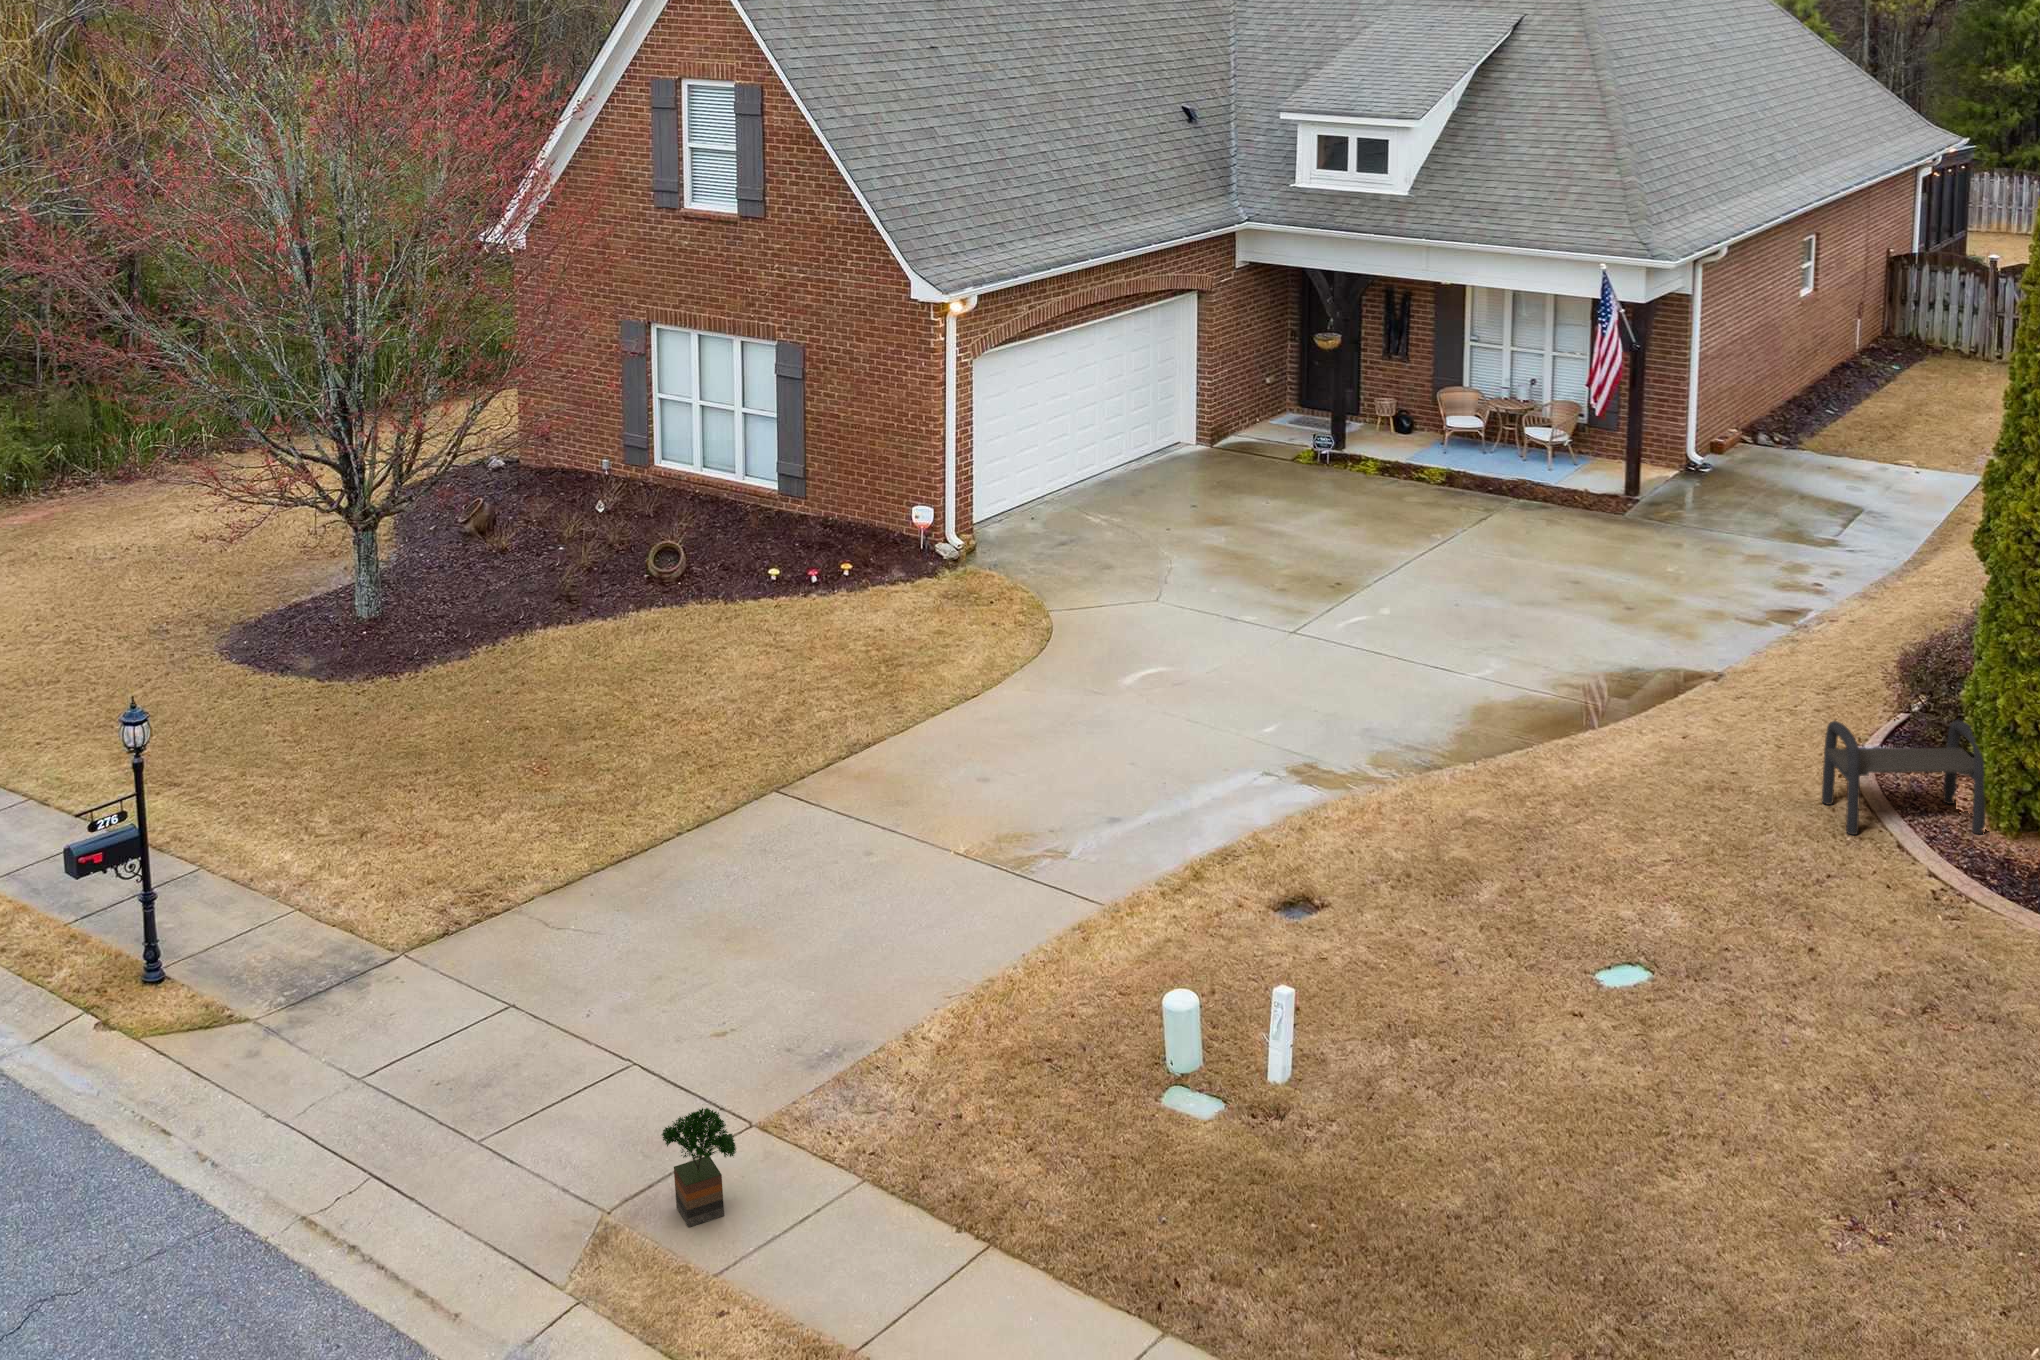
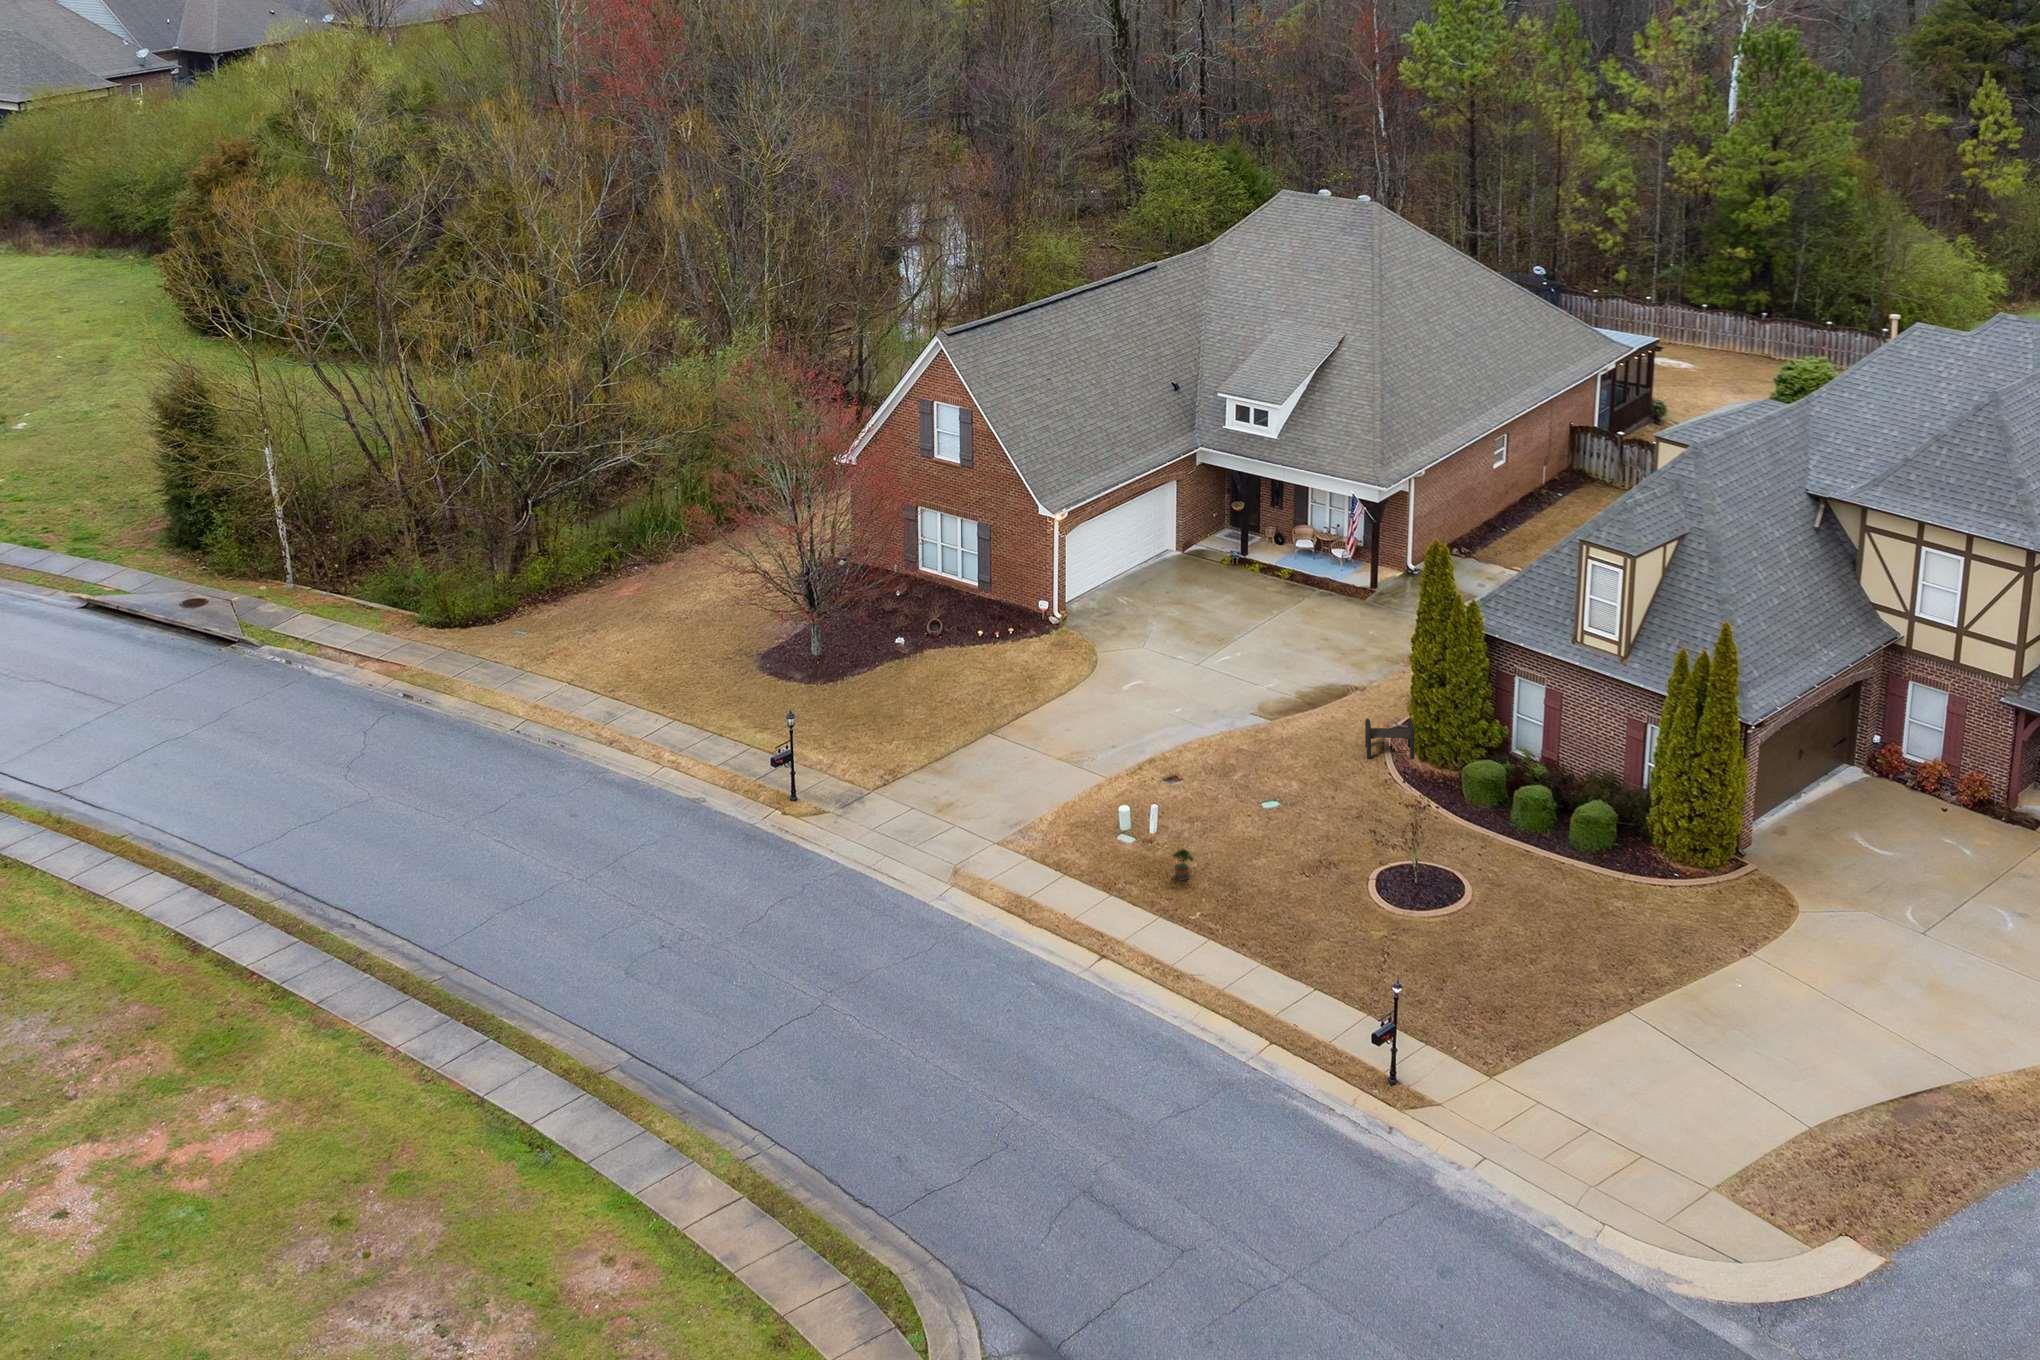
potted tree: present [662,1108,736,1227] -> present [1173,849,1193,881]

